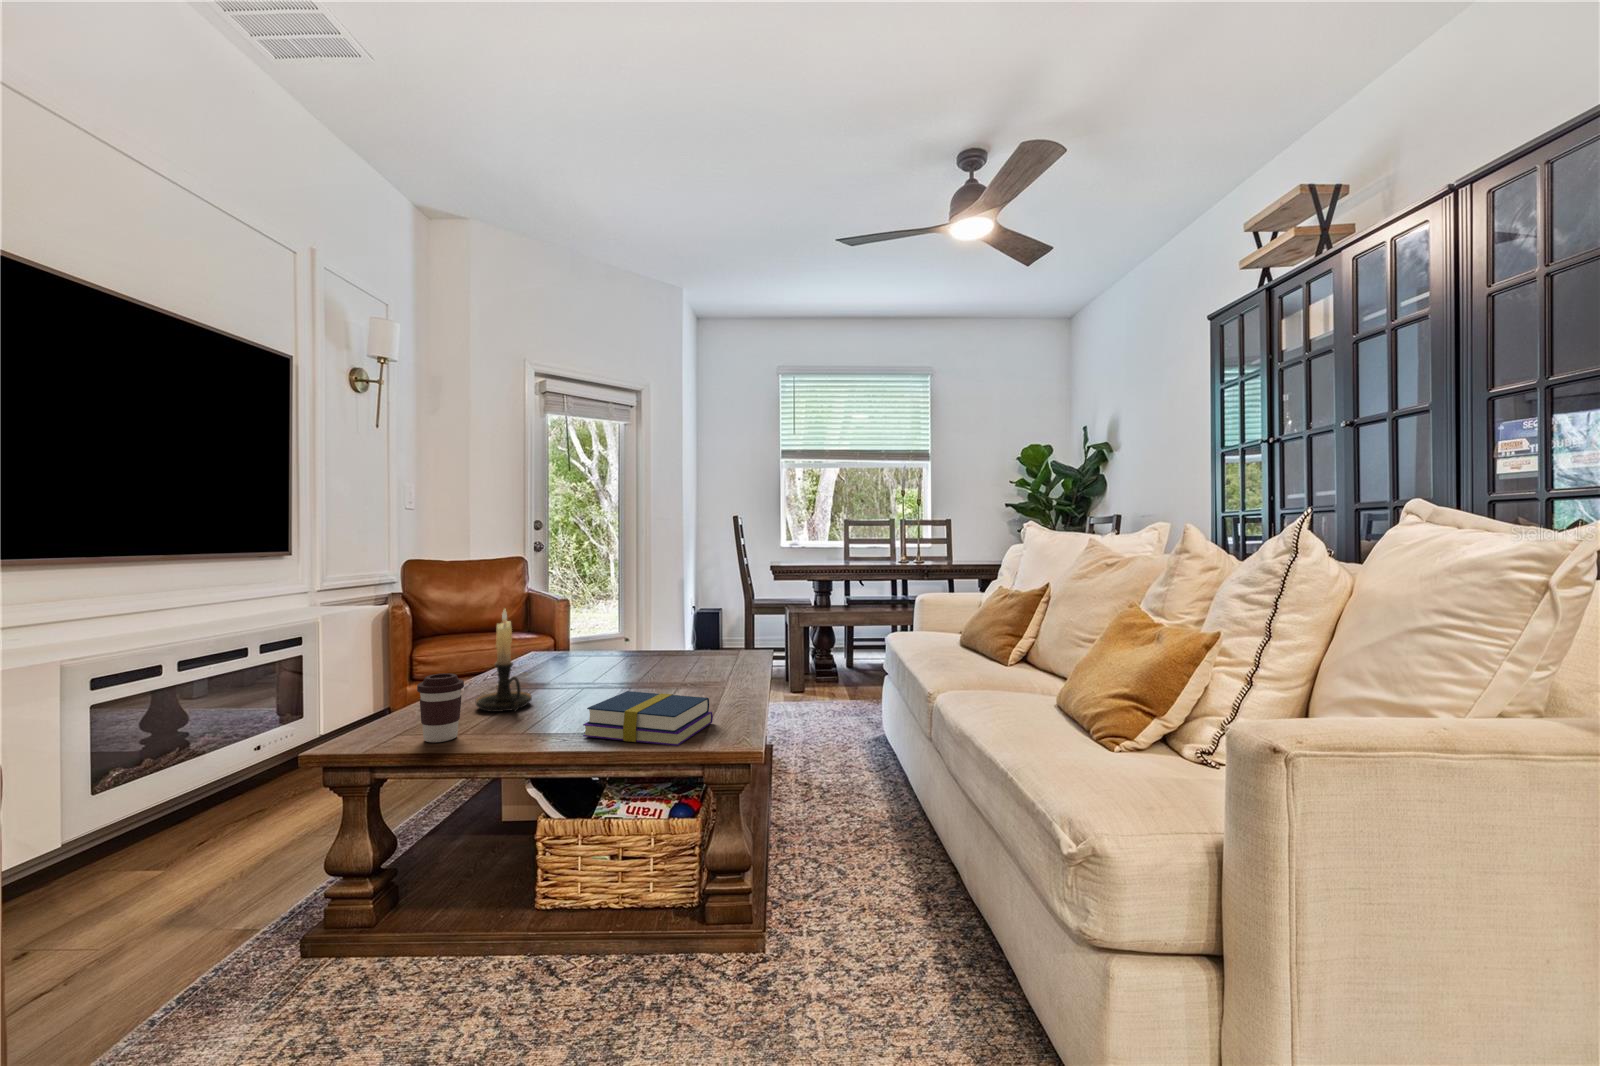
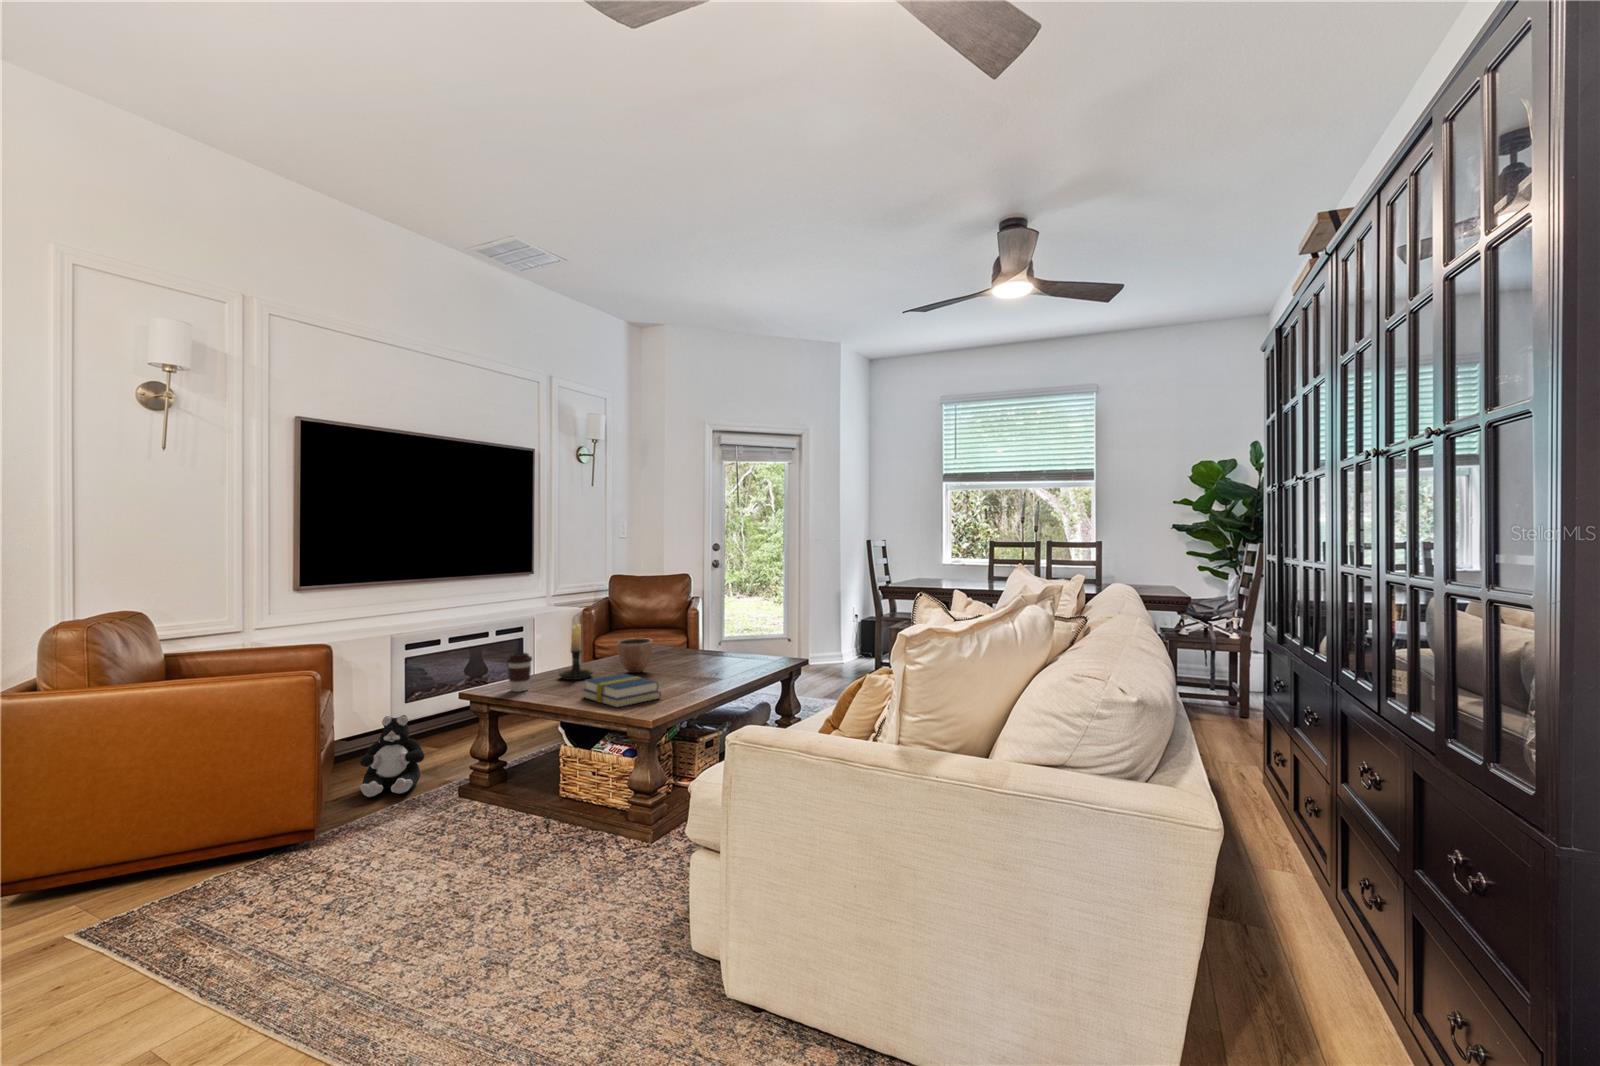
decorative bowl: none [560,638,613,691] -> present [618,638,653,673]
plush toy: none [55,817,212,1004] -> present [360,715,424,797]

